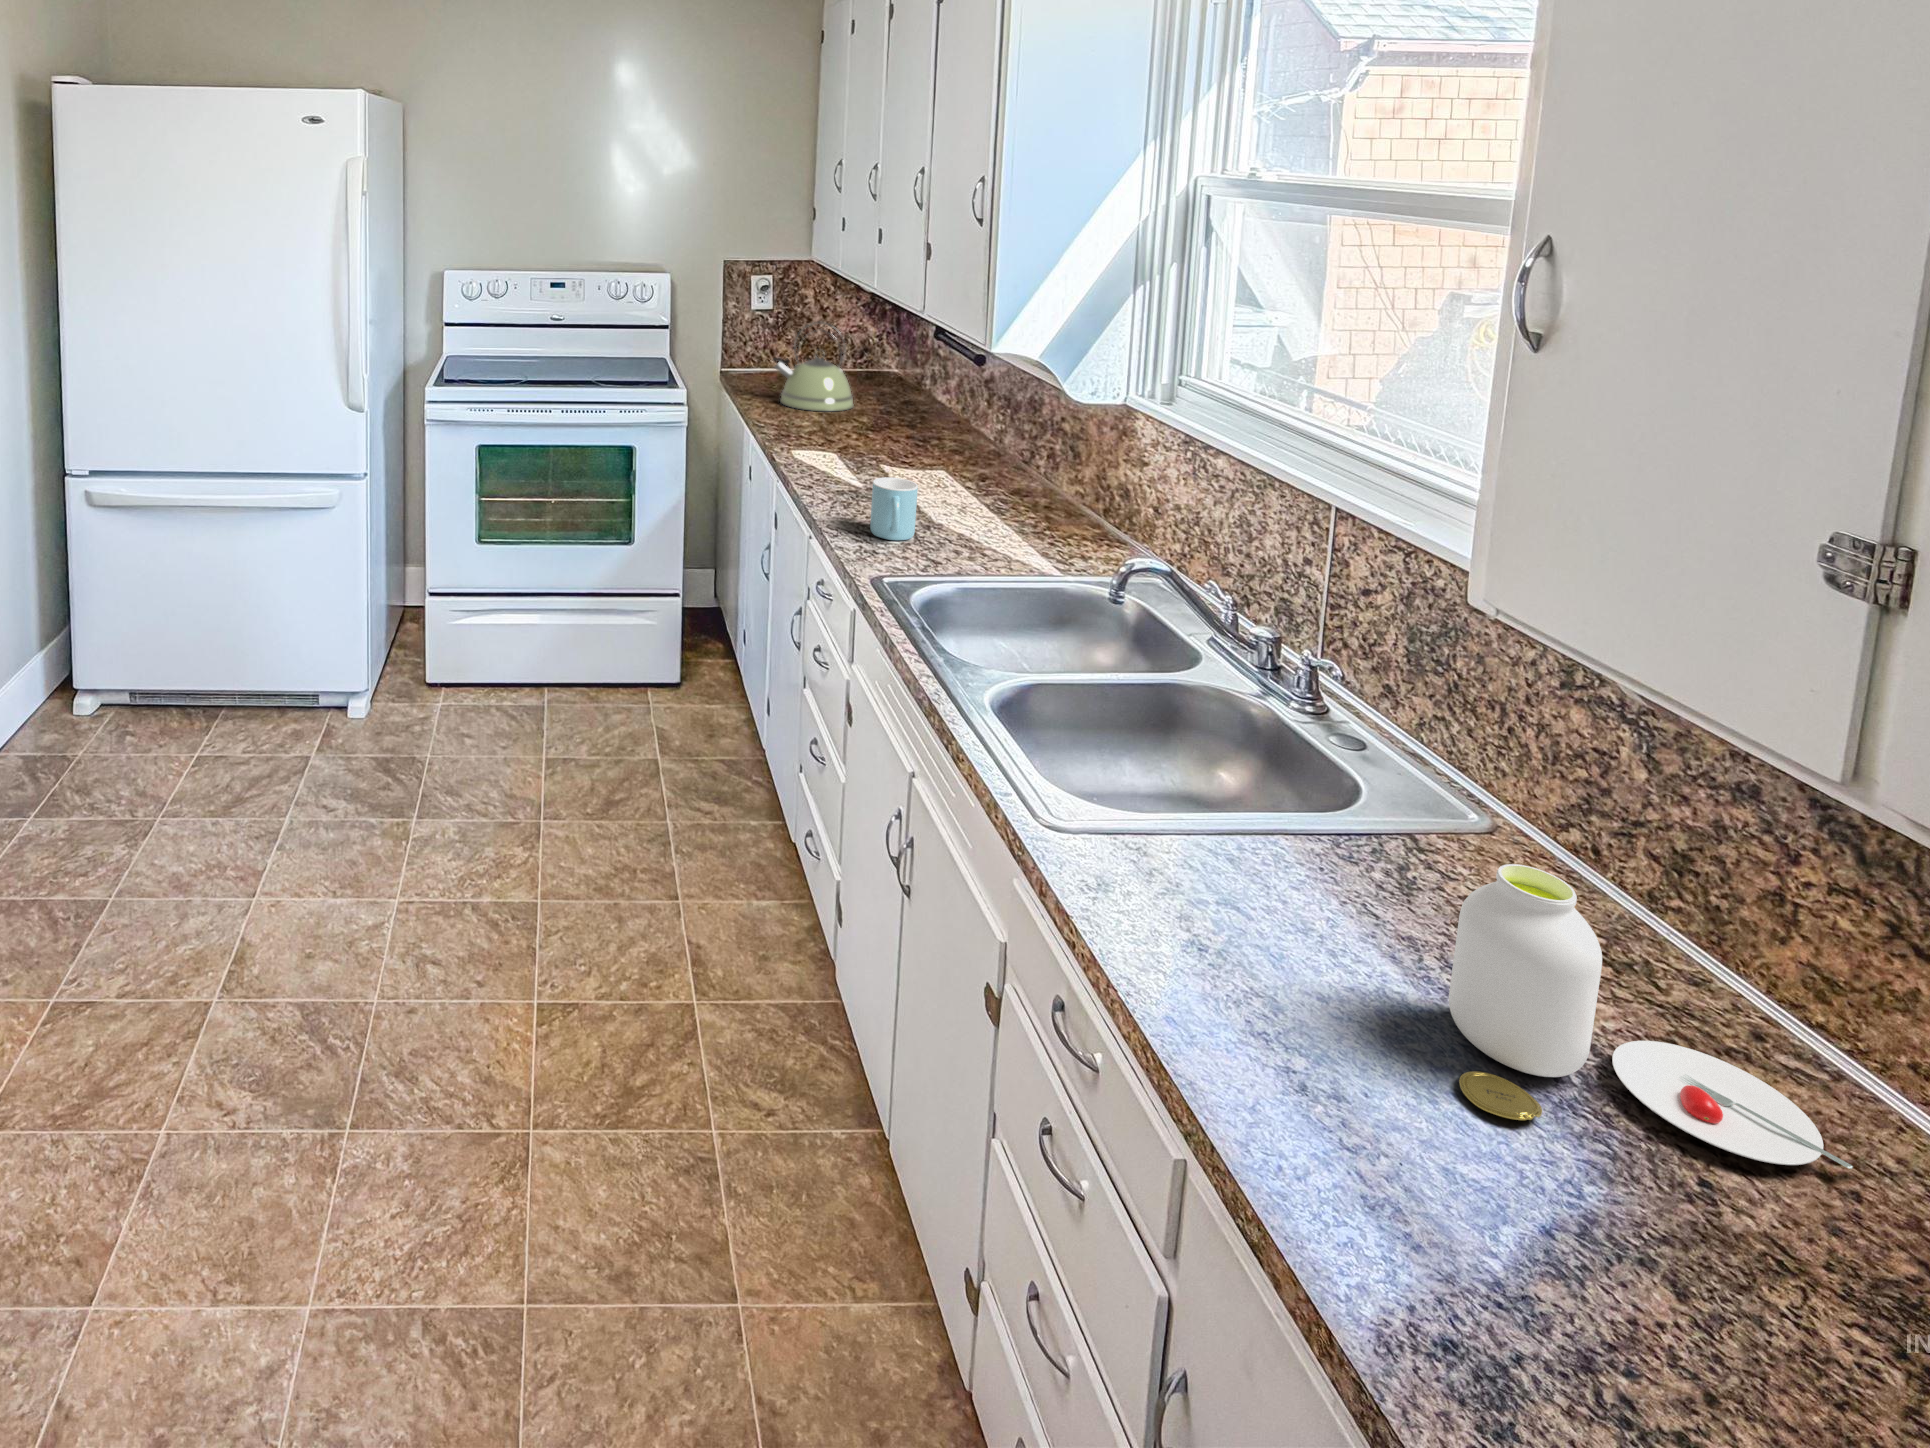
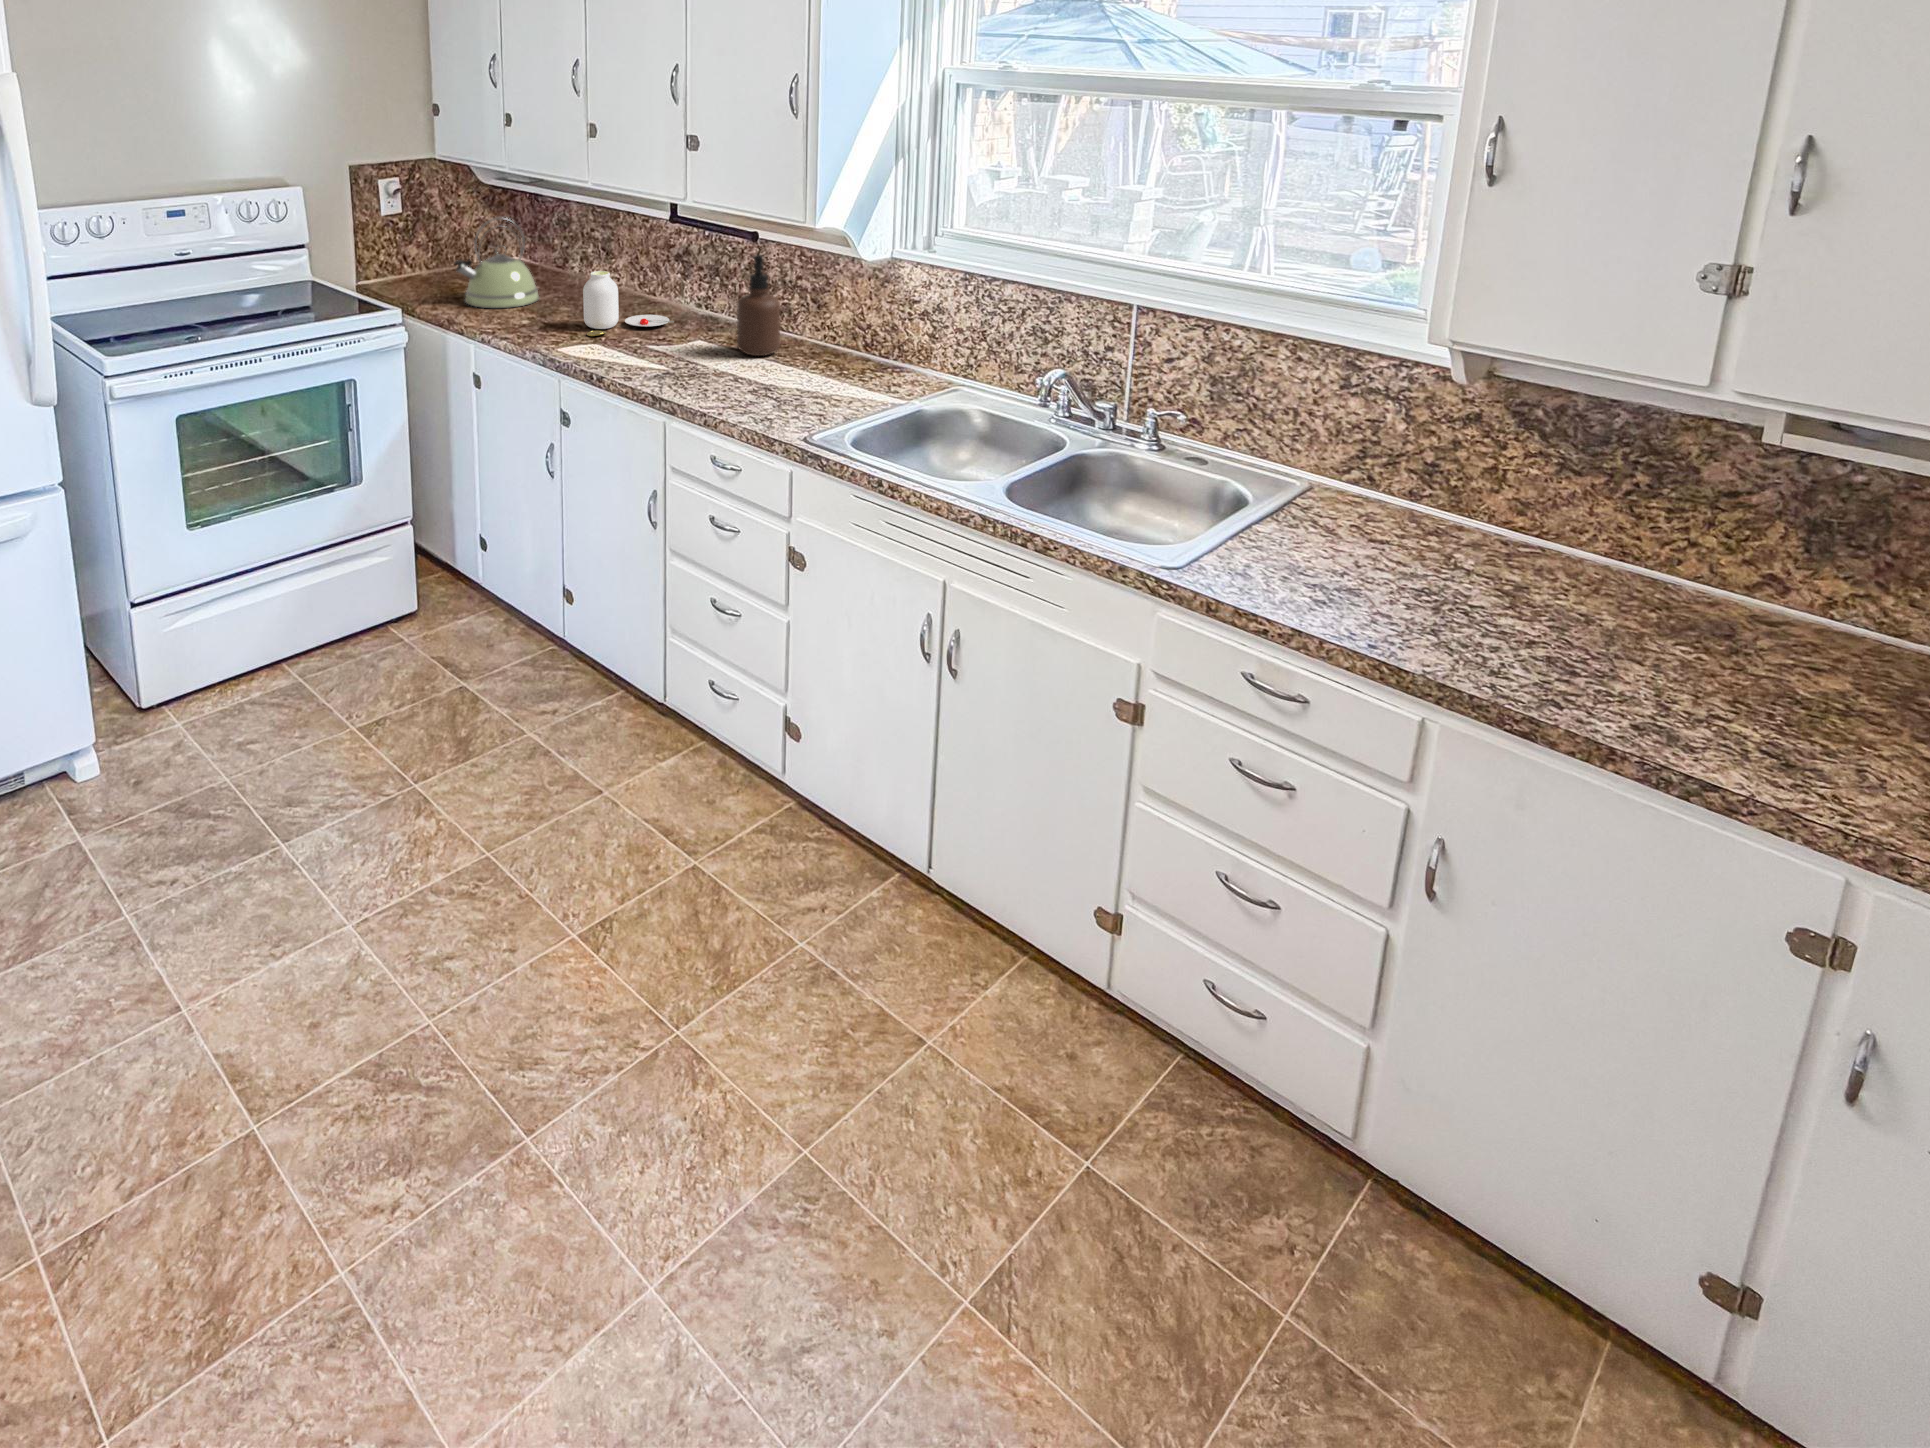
soap dispenser: none [954,382,1007,498] -> present [737,255,780,356]
mug: present [870,477,918,540] -> none [741,353,781,409]
jar: present [1449,864,1853,1169] -> present [583,271,672,336]

